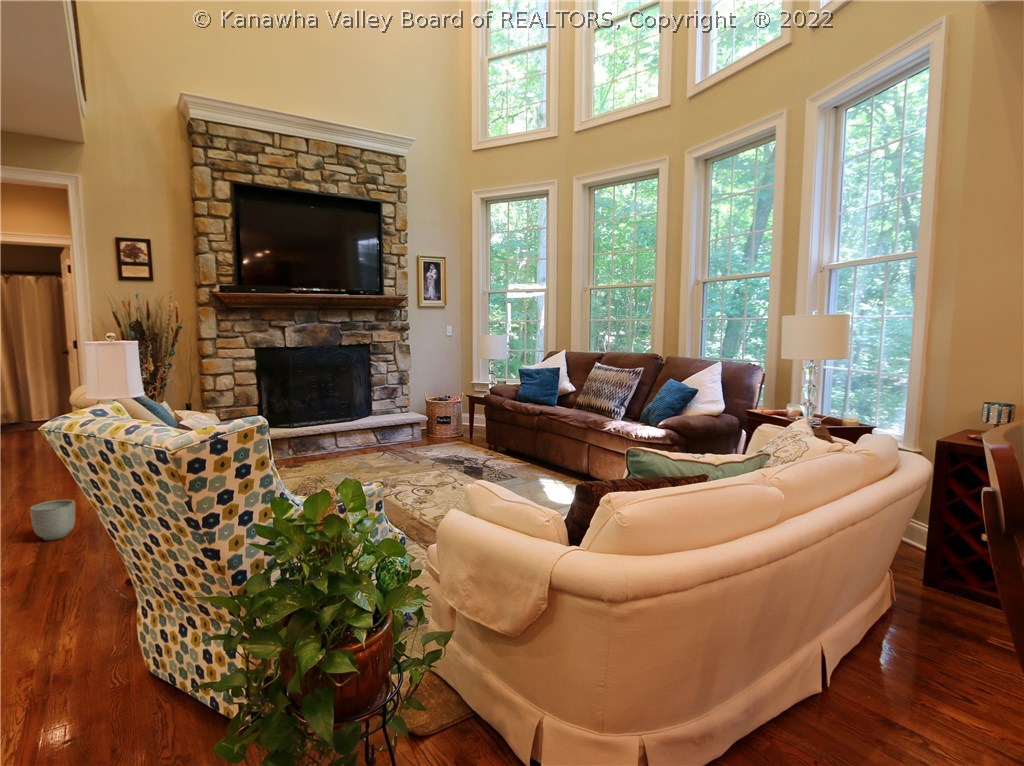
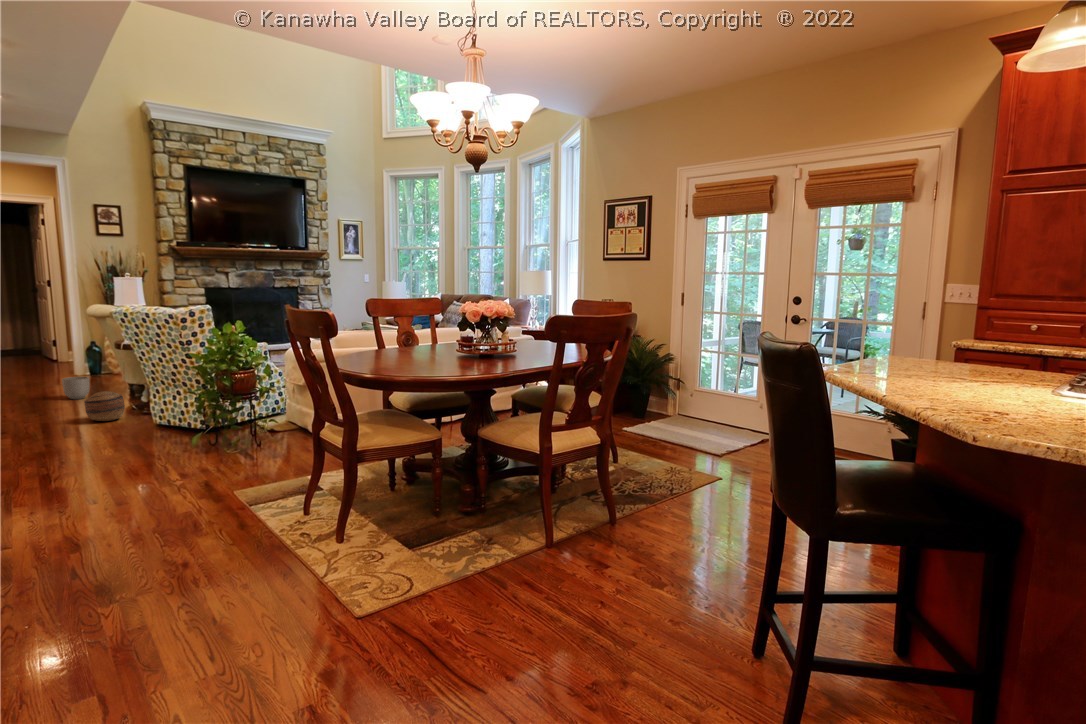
basket: none [30,559,108,621] -> present [84,391,125,421]

